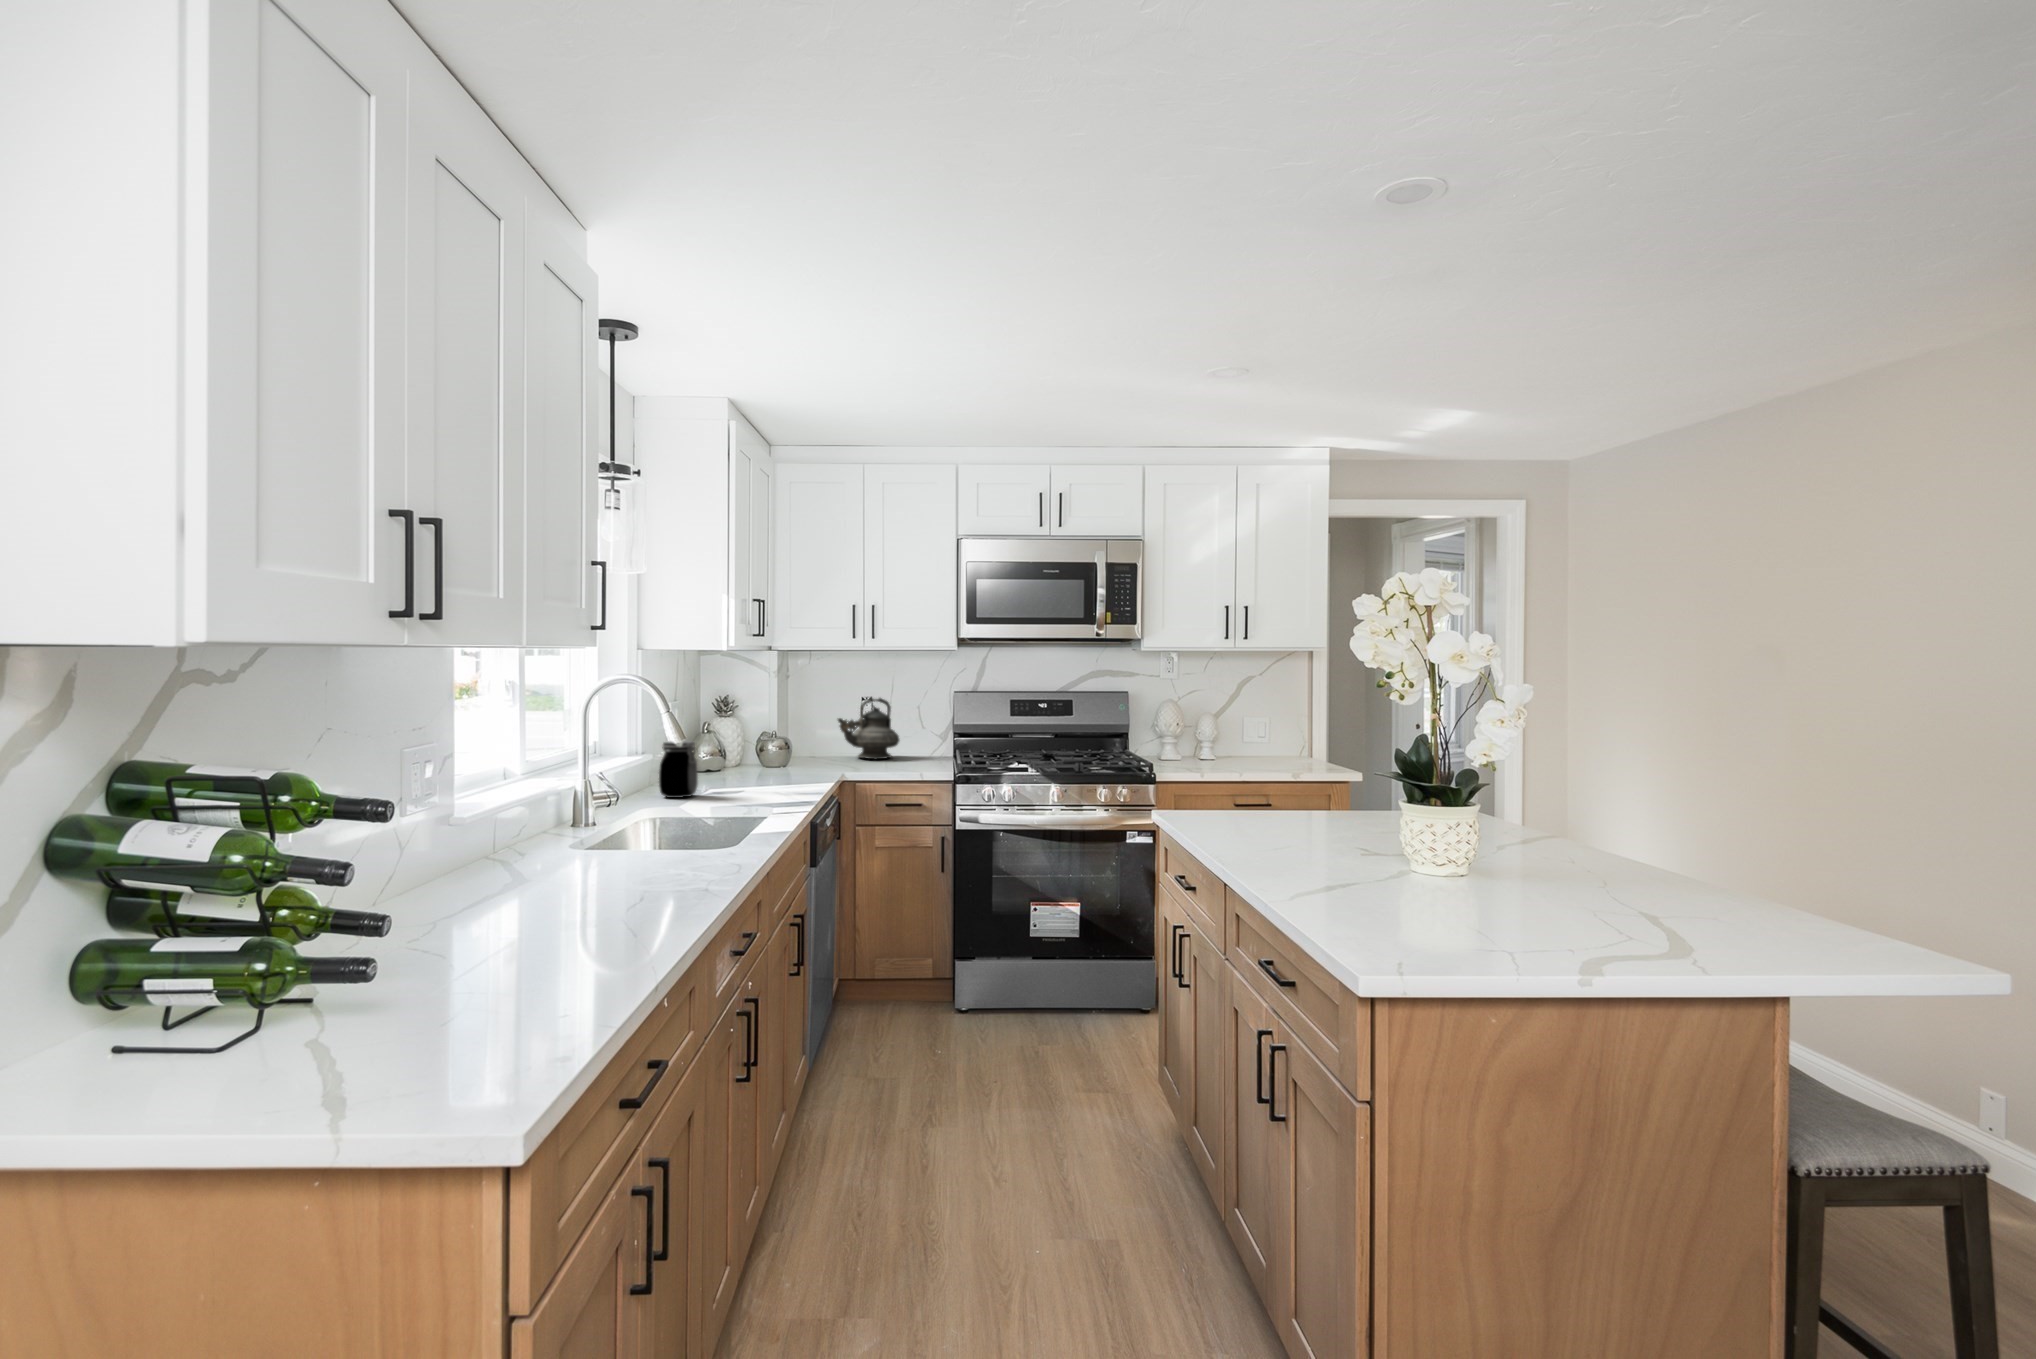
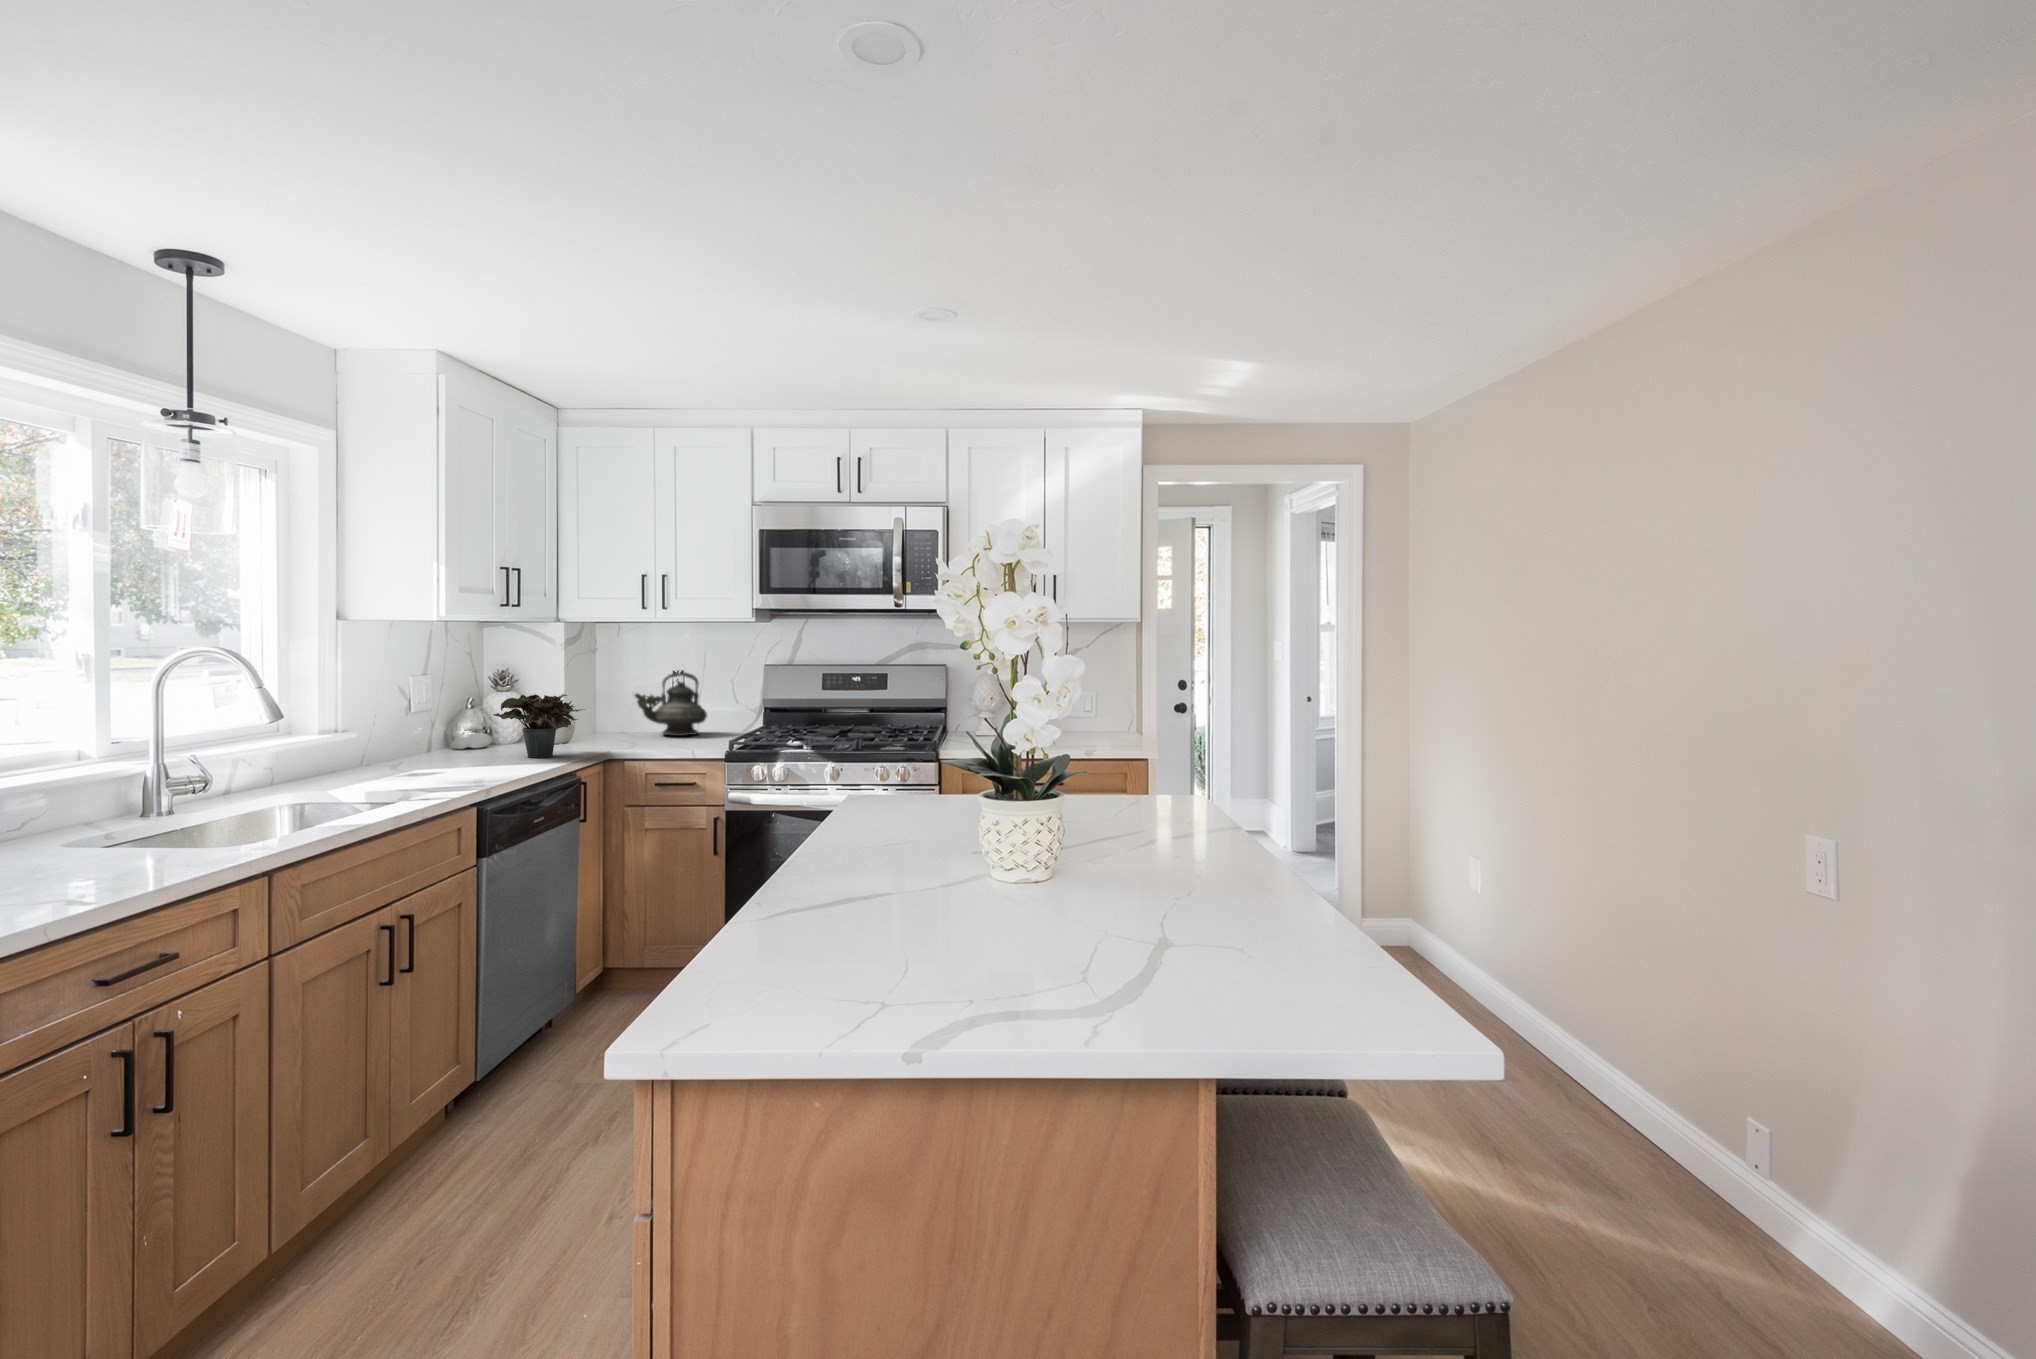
potted plant: none [736,718,828,778] -> present [493,694,585,757]
jar: present [659,741,698,798] -> none [358,719,408,780]

